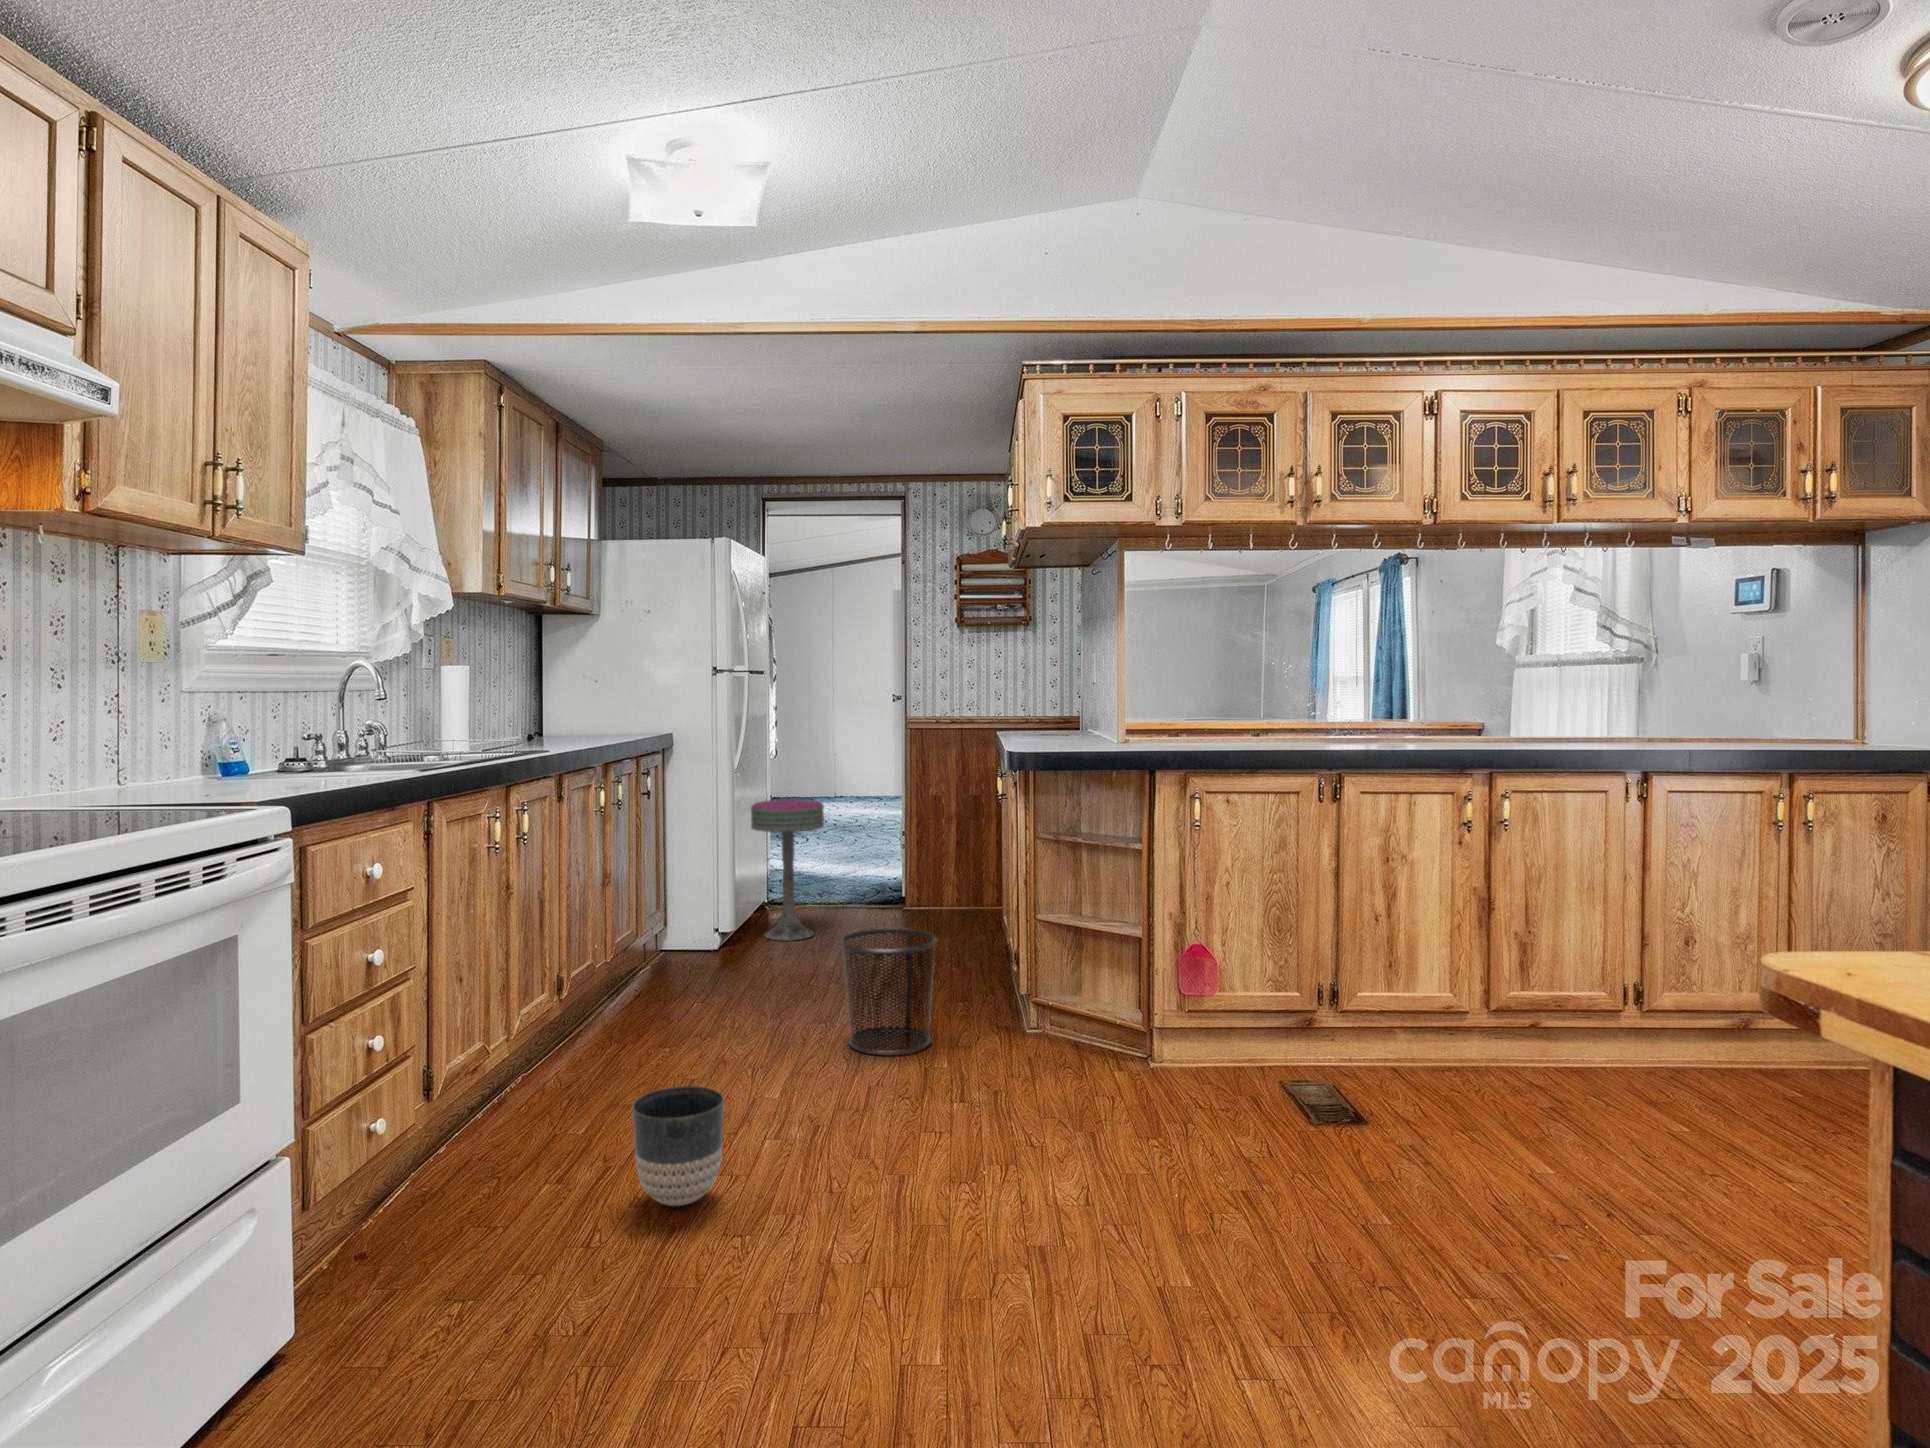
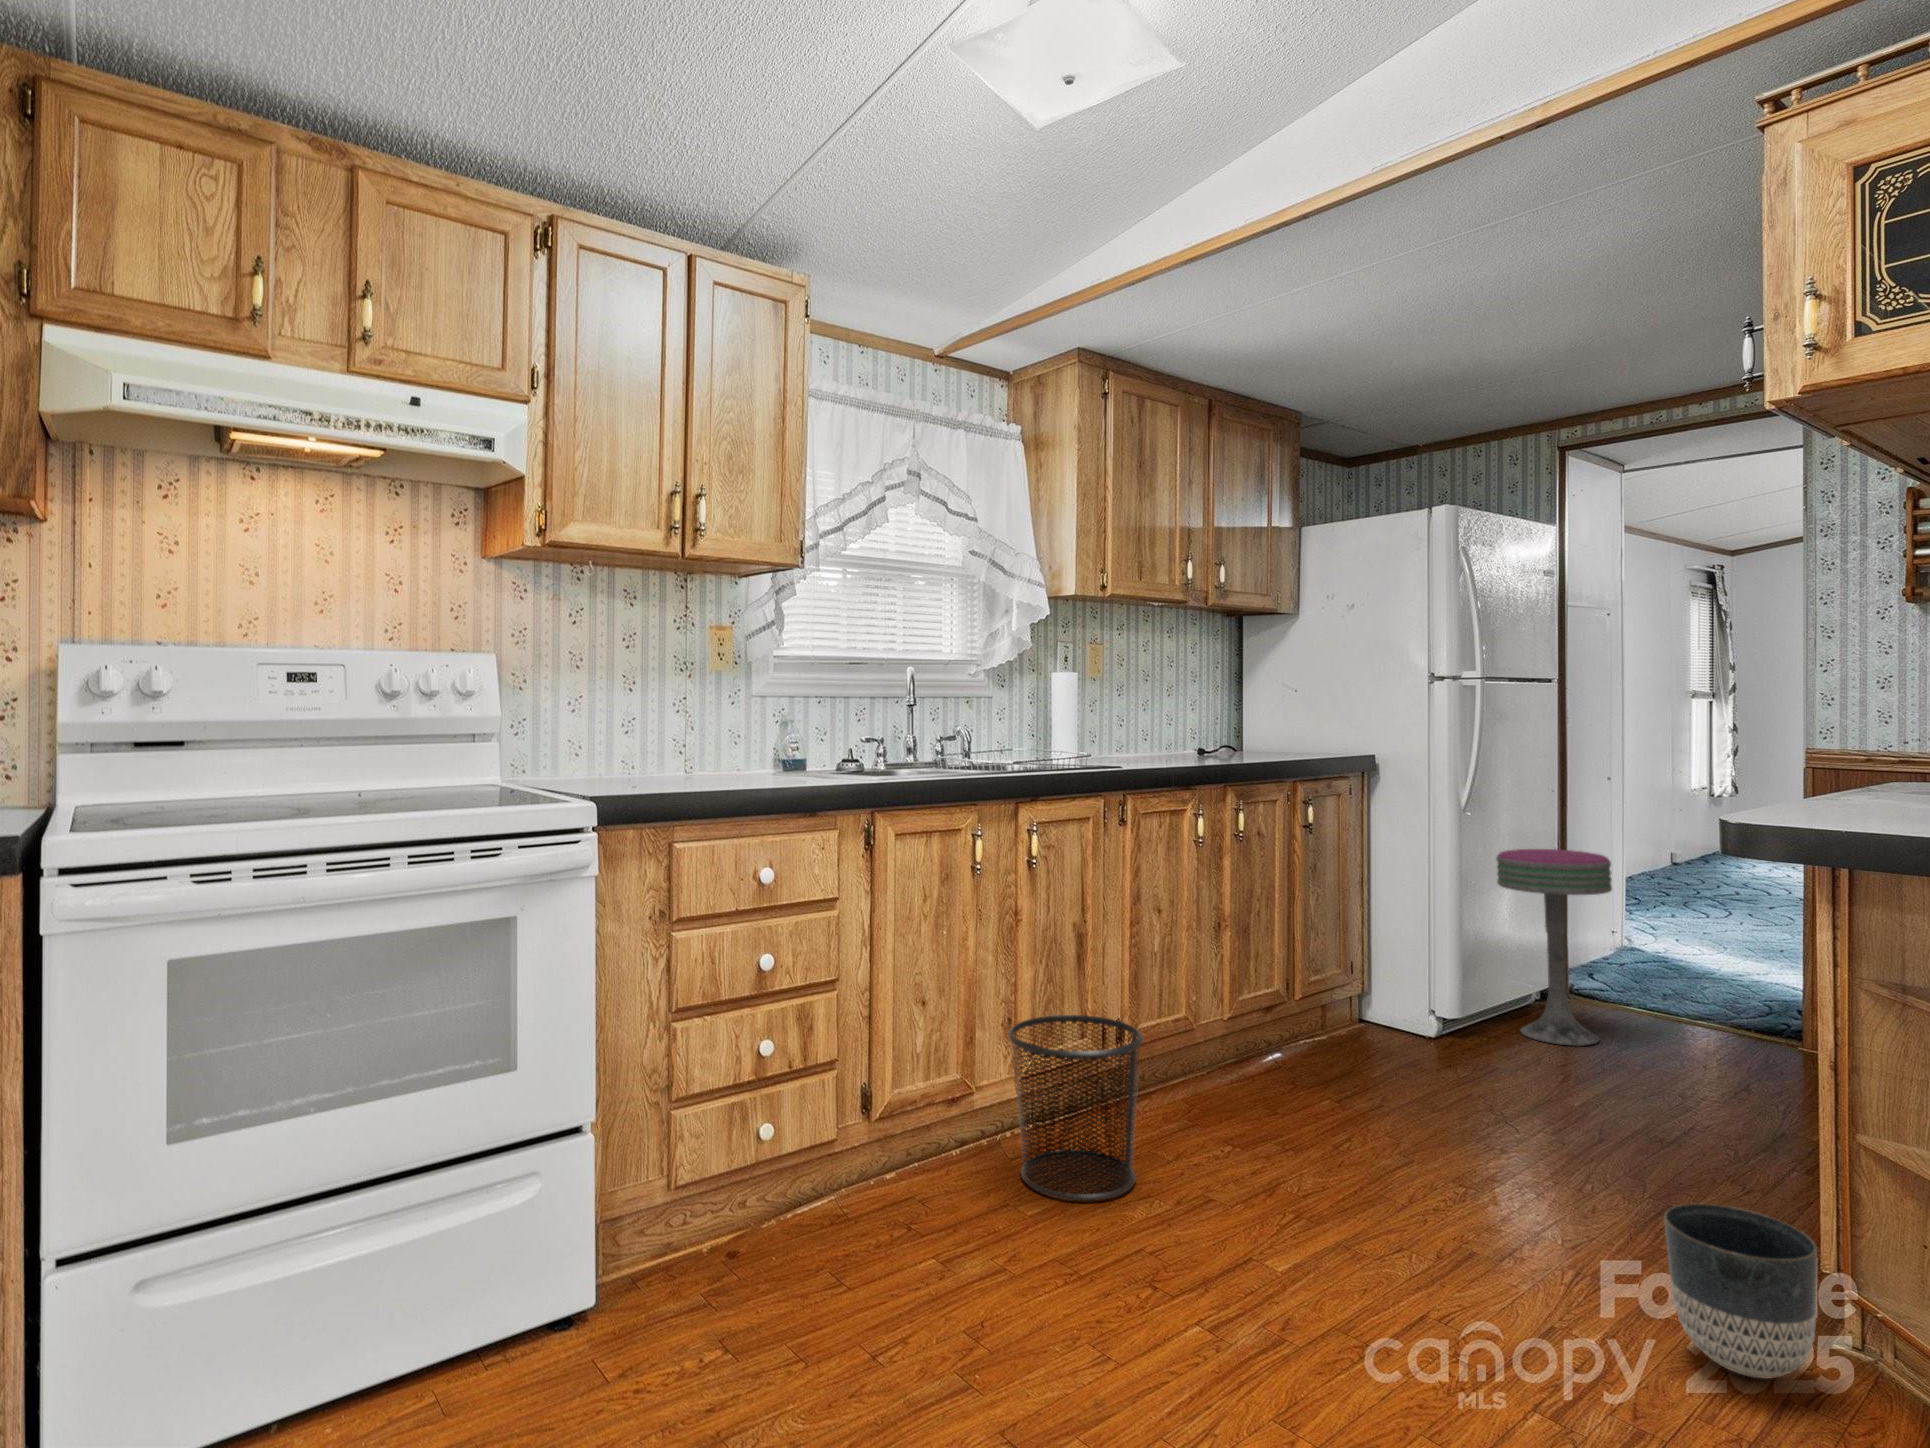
waste bin: present [840,928,937,1056] -> present [1008,1015,1143,1201]
planter: present [632,1086,724,1206] -> present [1664,1204,1817,1379]

